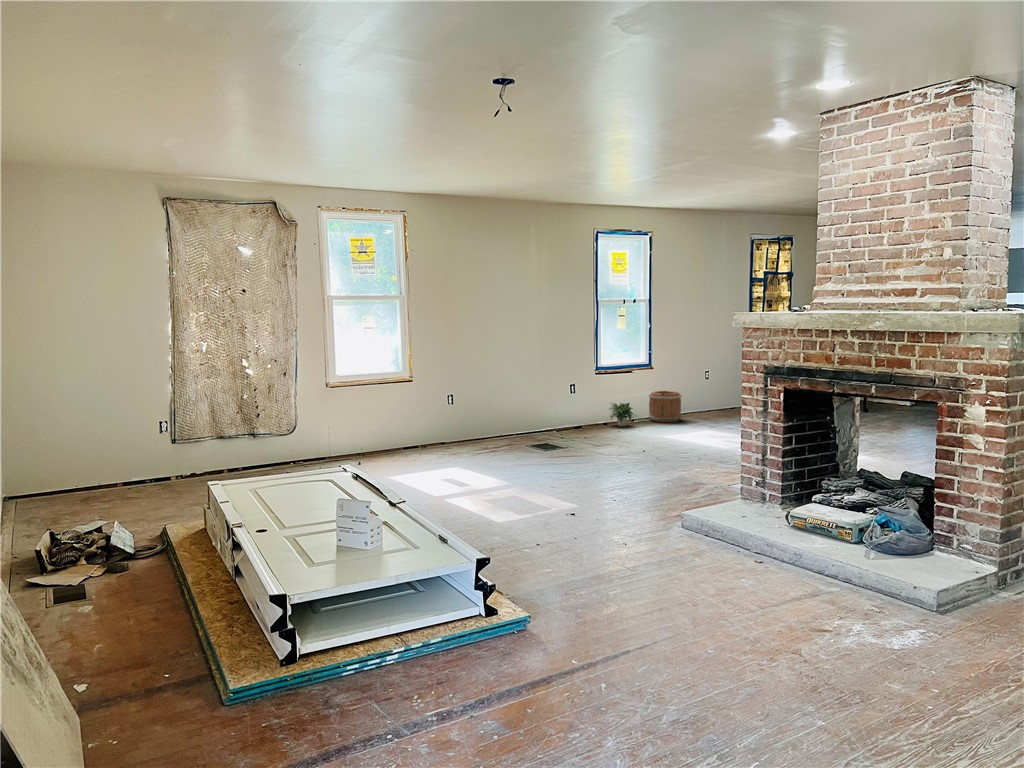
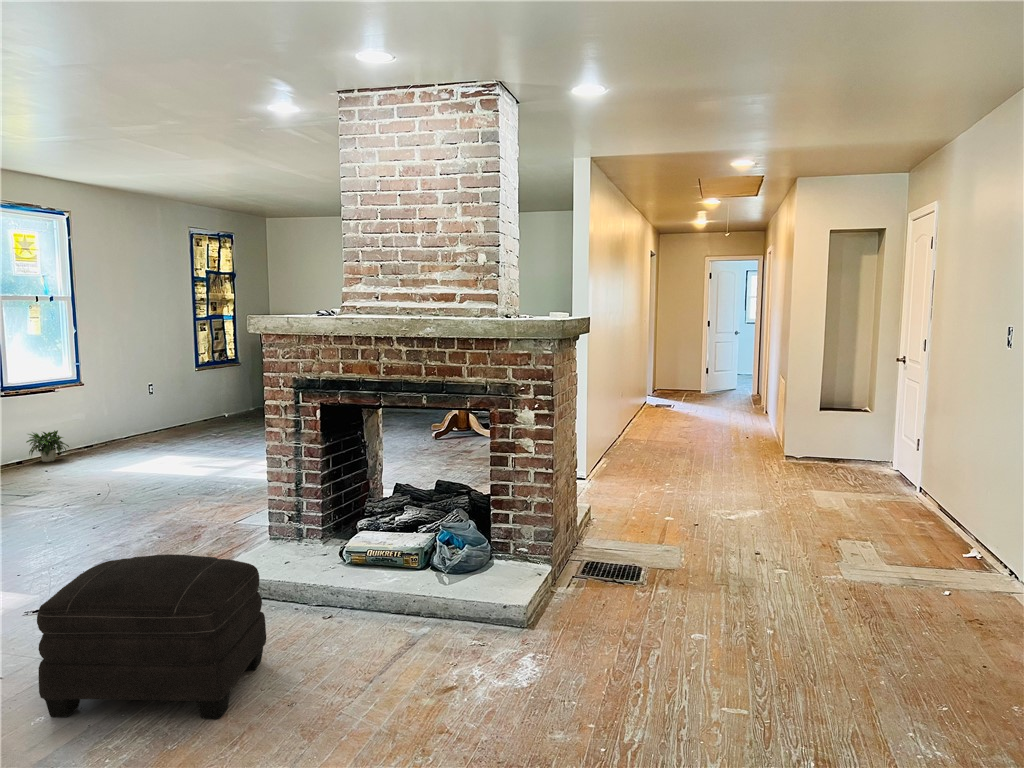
bucket: present [649,391,682,422] -> none [82,410,129,449]
ottoman: none [556,476,699,592] -> present [37,554,266,719]

